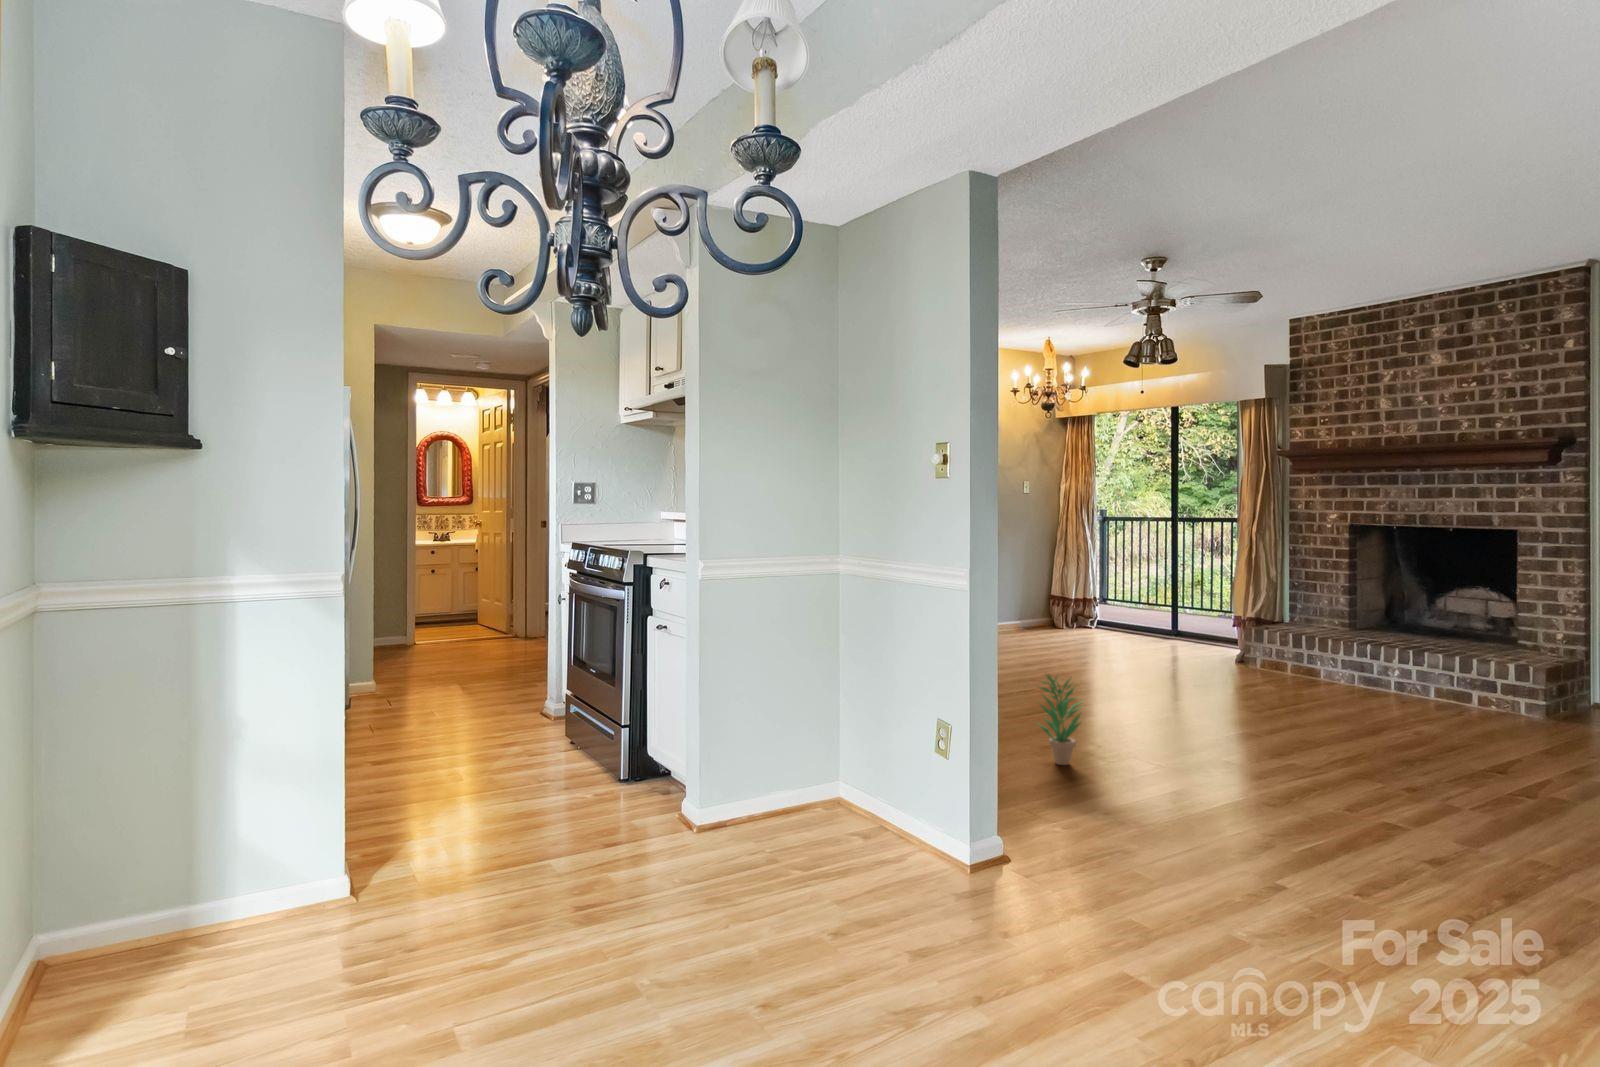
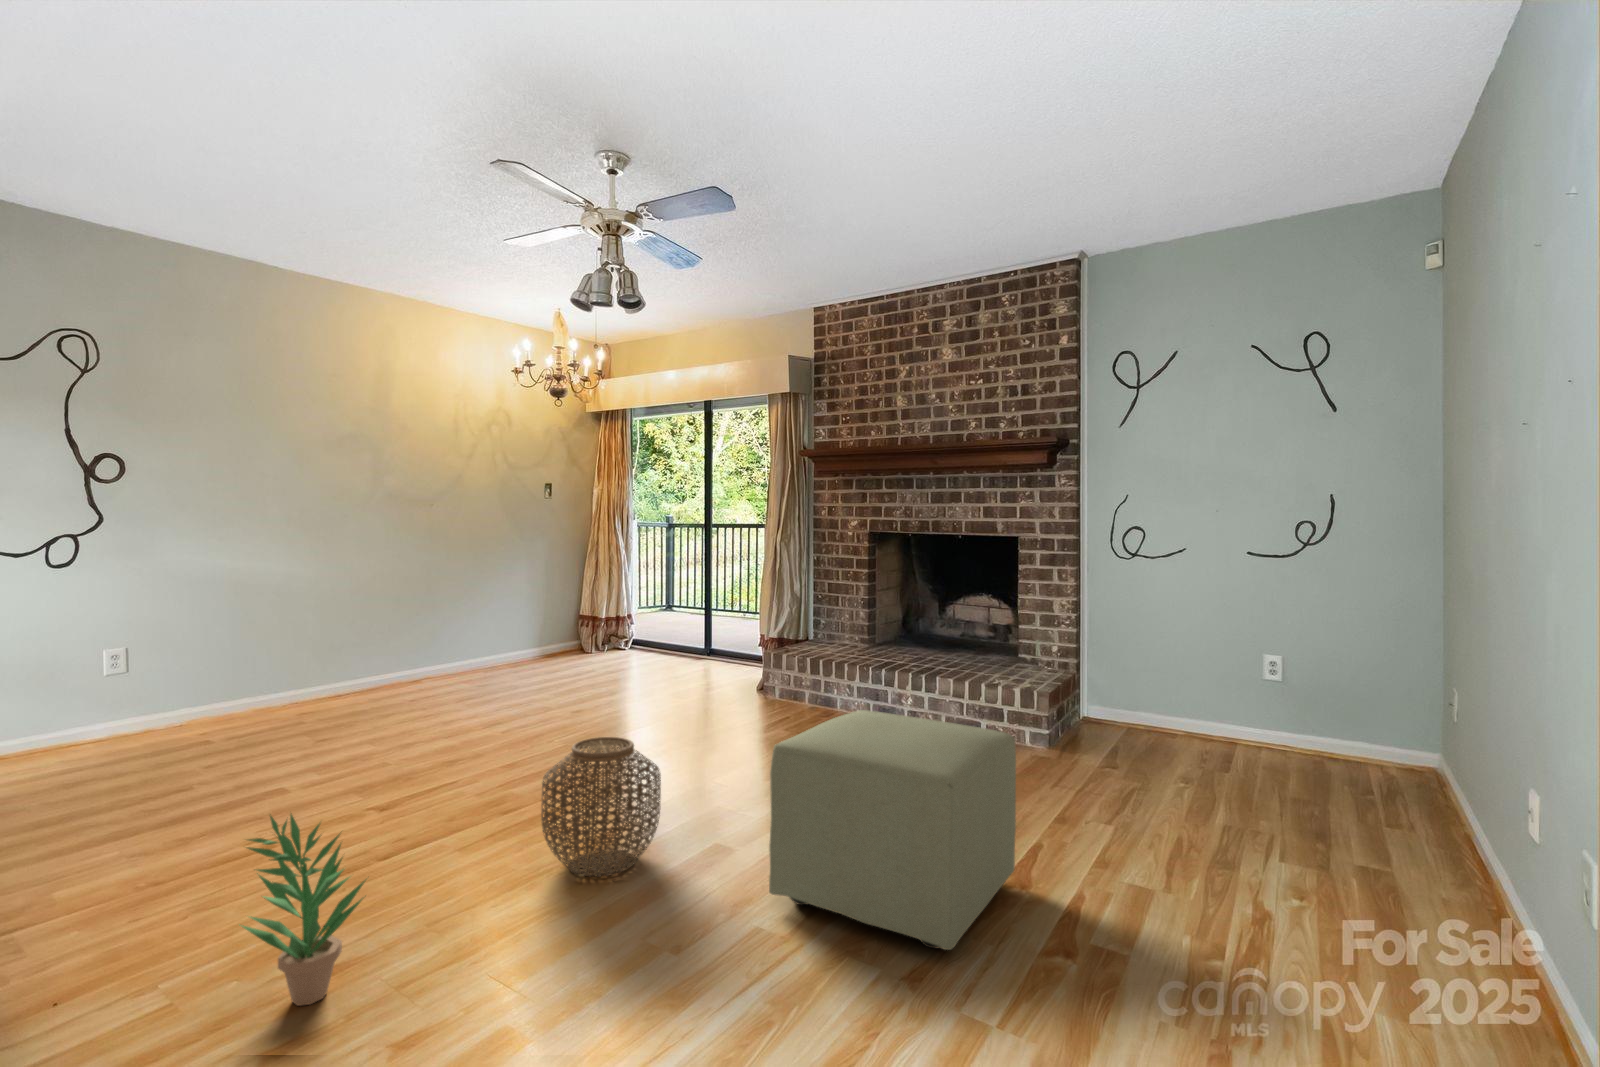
ottoman: none [1304,656,1494,790] -> present [769,710,1016,950]
woven basket: none [1140,662,1218,744] -> present [541,737,661,876]

